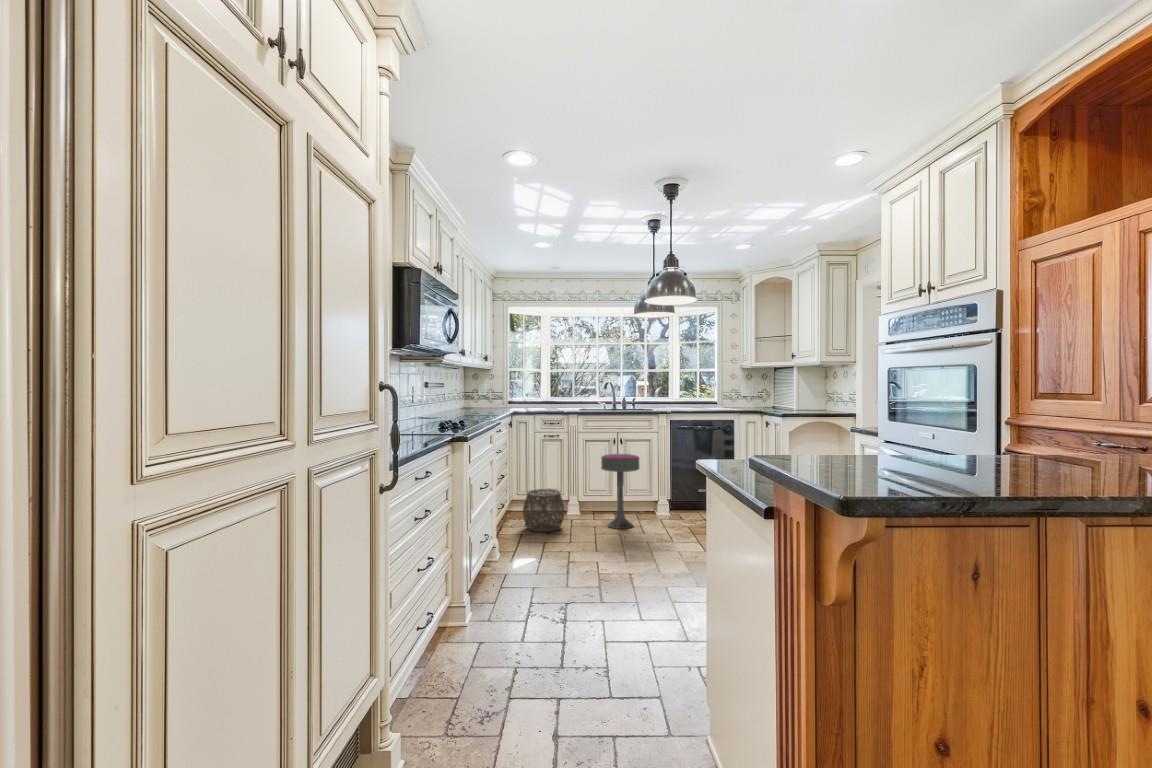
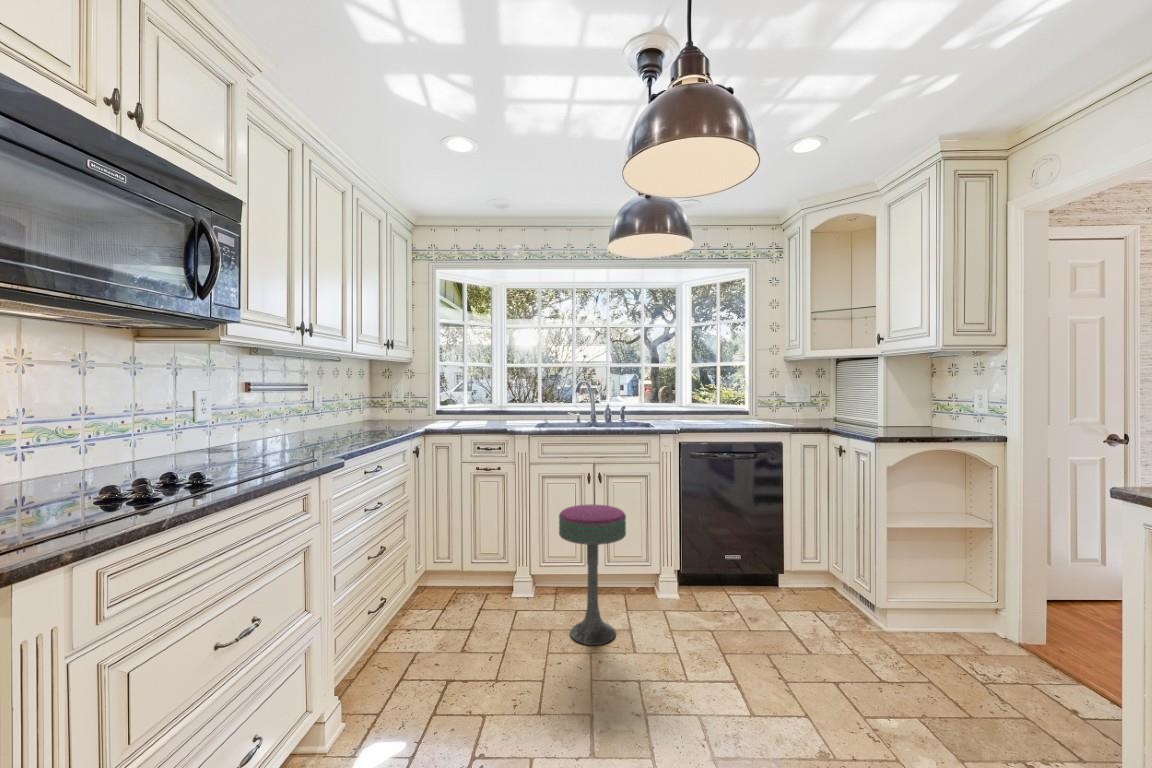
woven basket: present [523,489,565,532] -> none [416,567,494,657]

